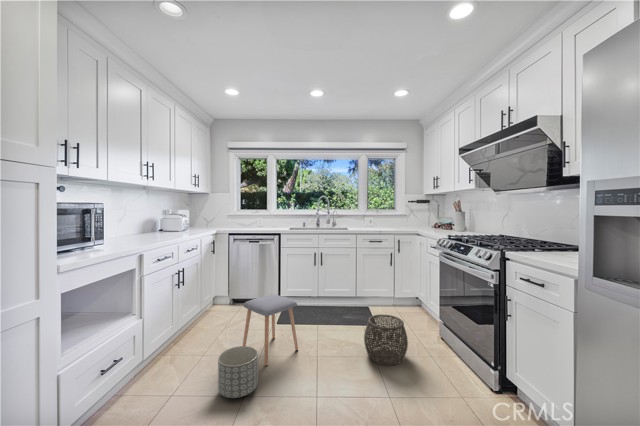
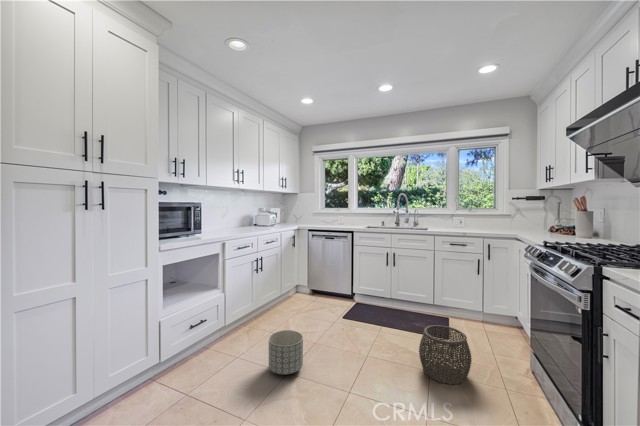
stool: present [243,294,298,366] -> none [303,289,353,354]

